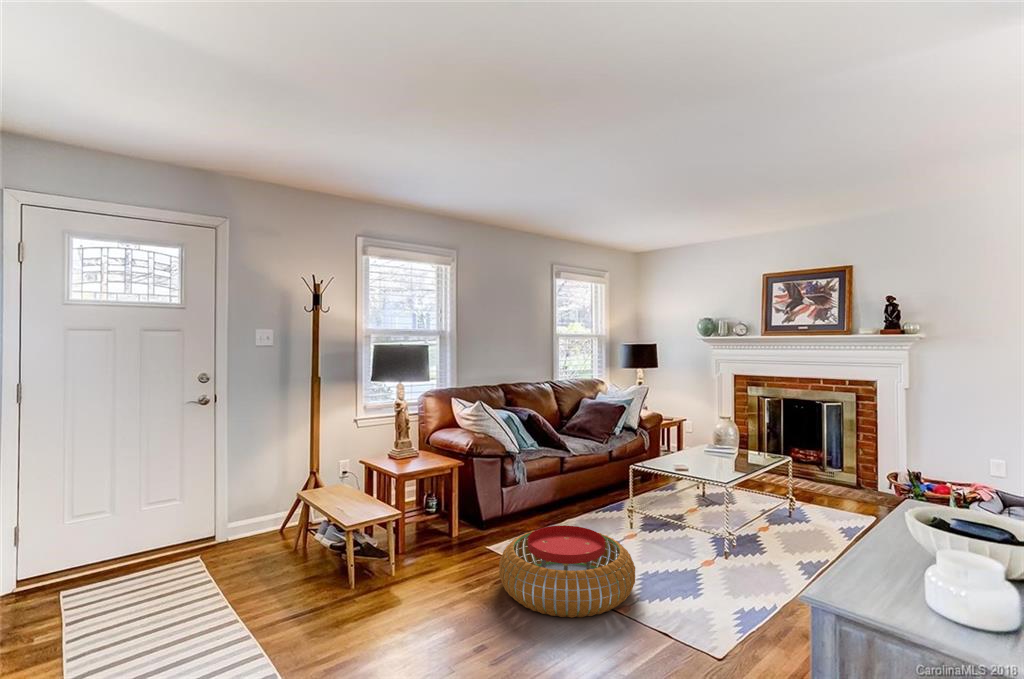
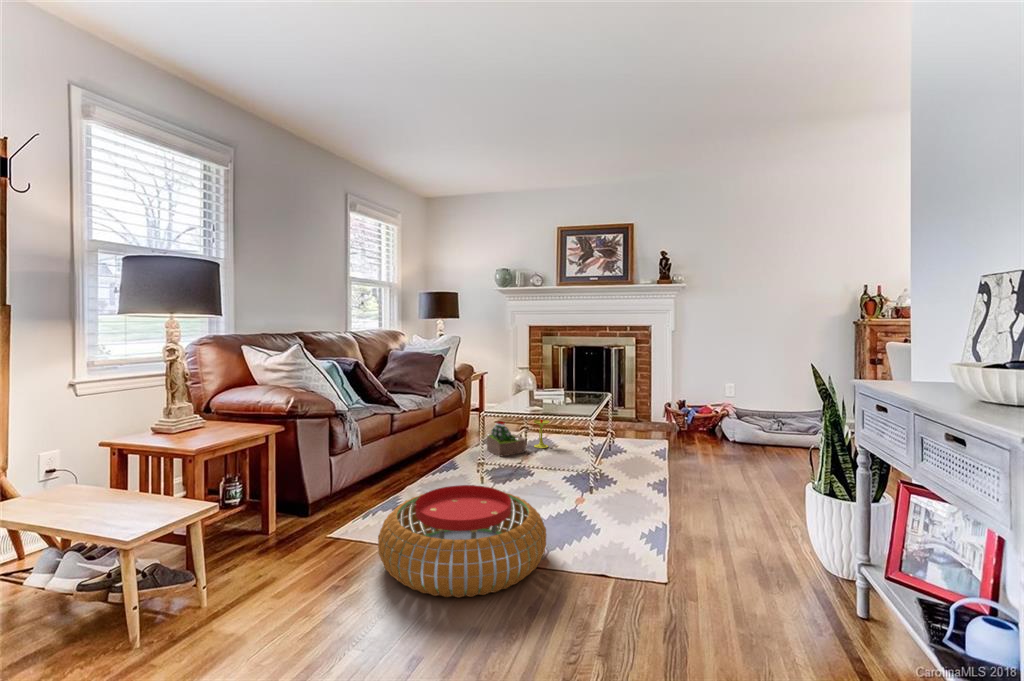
candle: none [703,462,720,505] -> present [534,419,550,448]
succulent plant: none [653,473,691,507] -> present [487,421,526,456]

